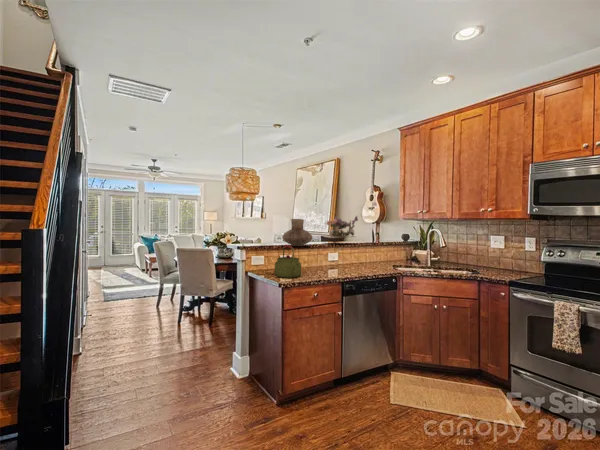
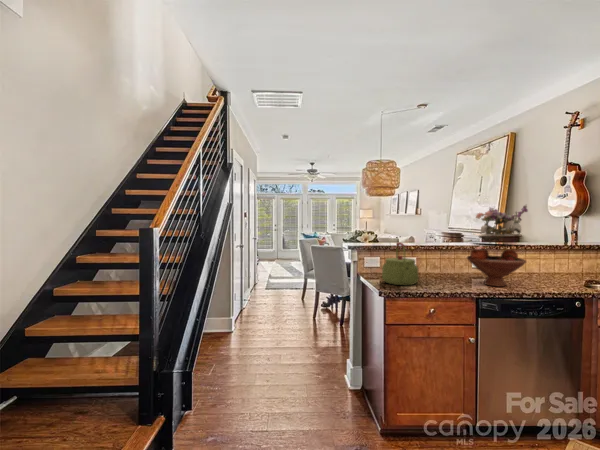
vase: present [282,219,313,246] -> none [403,210,445,245]
fruit bowl: none [329,246,364,273] -> present [467,247,526,287]

